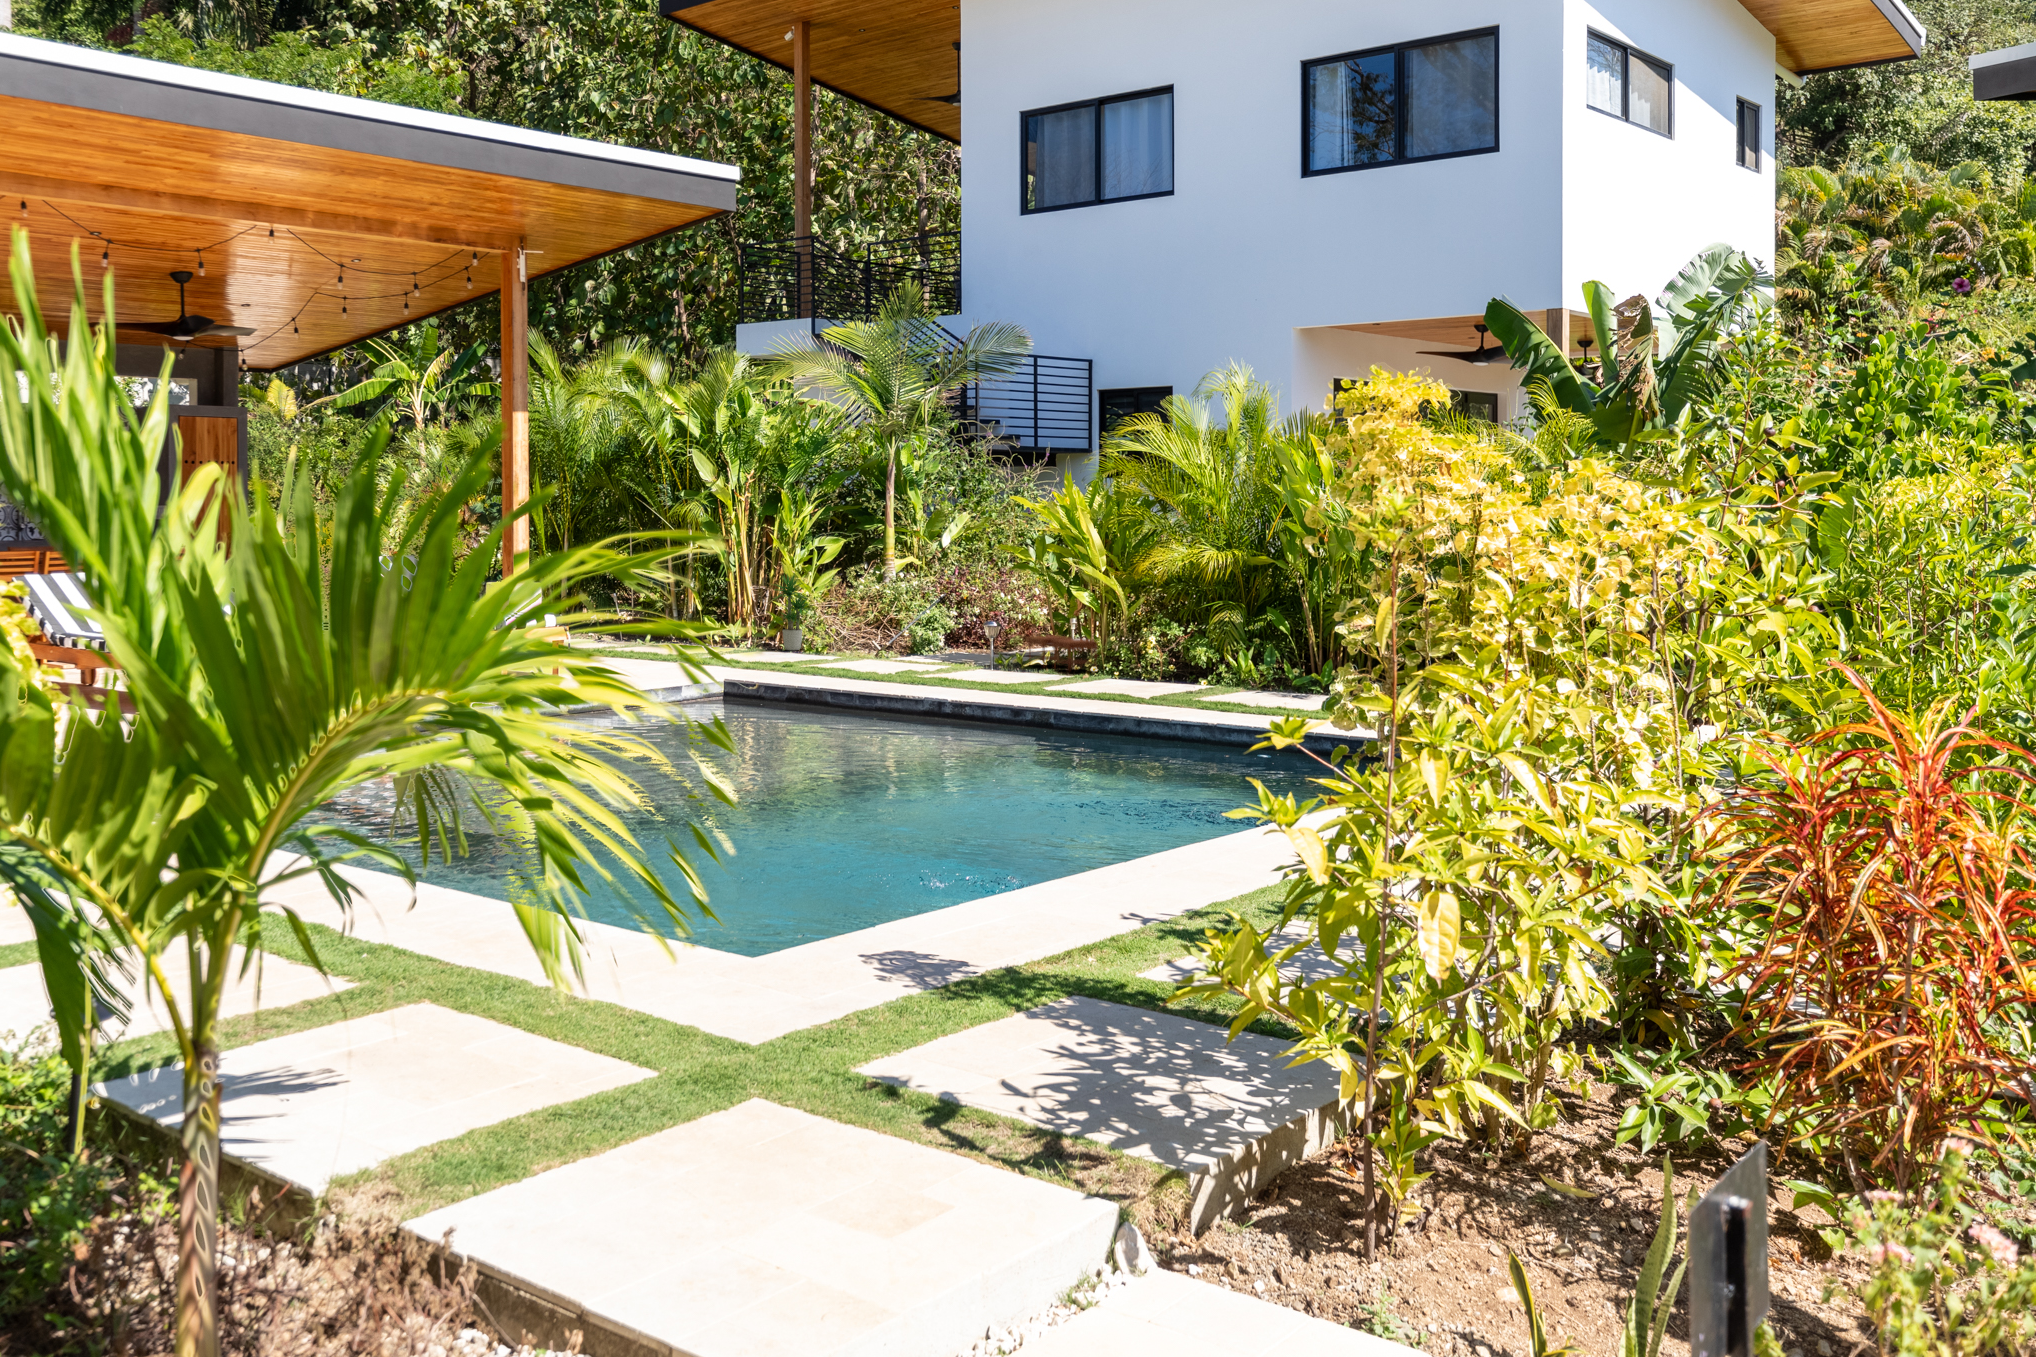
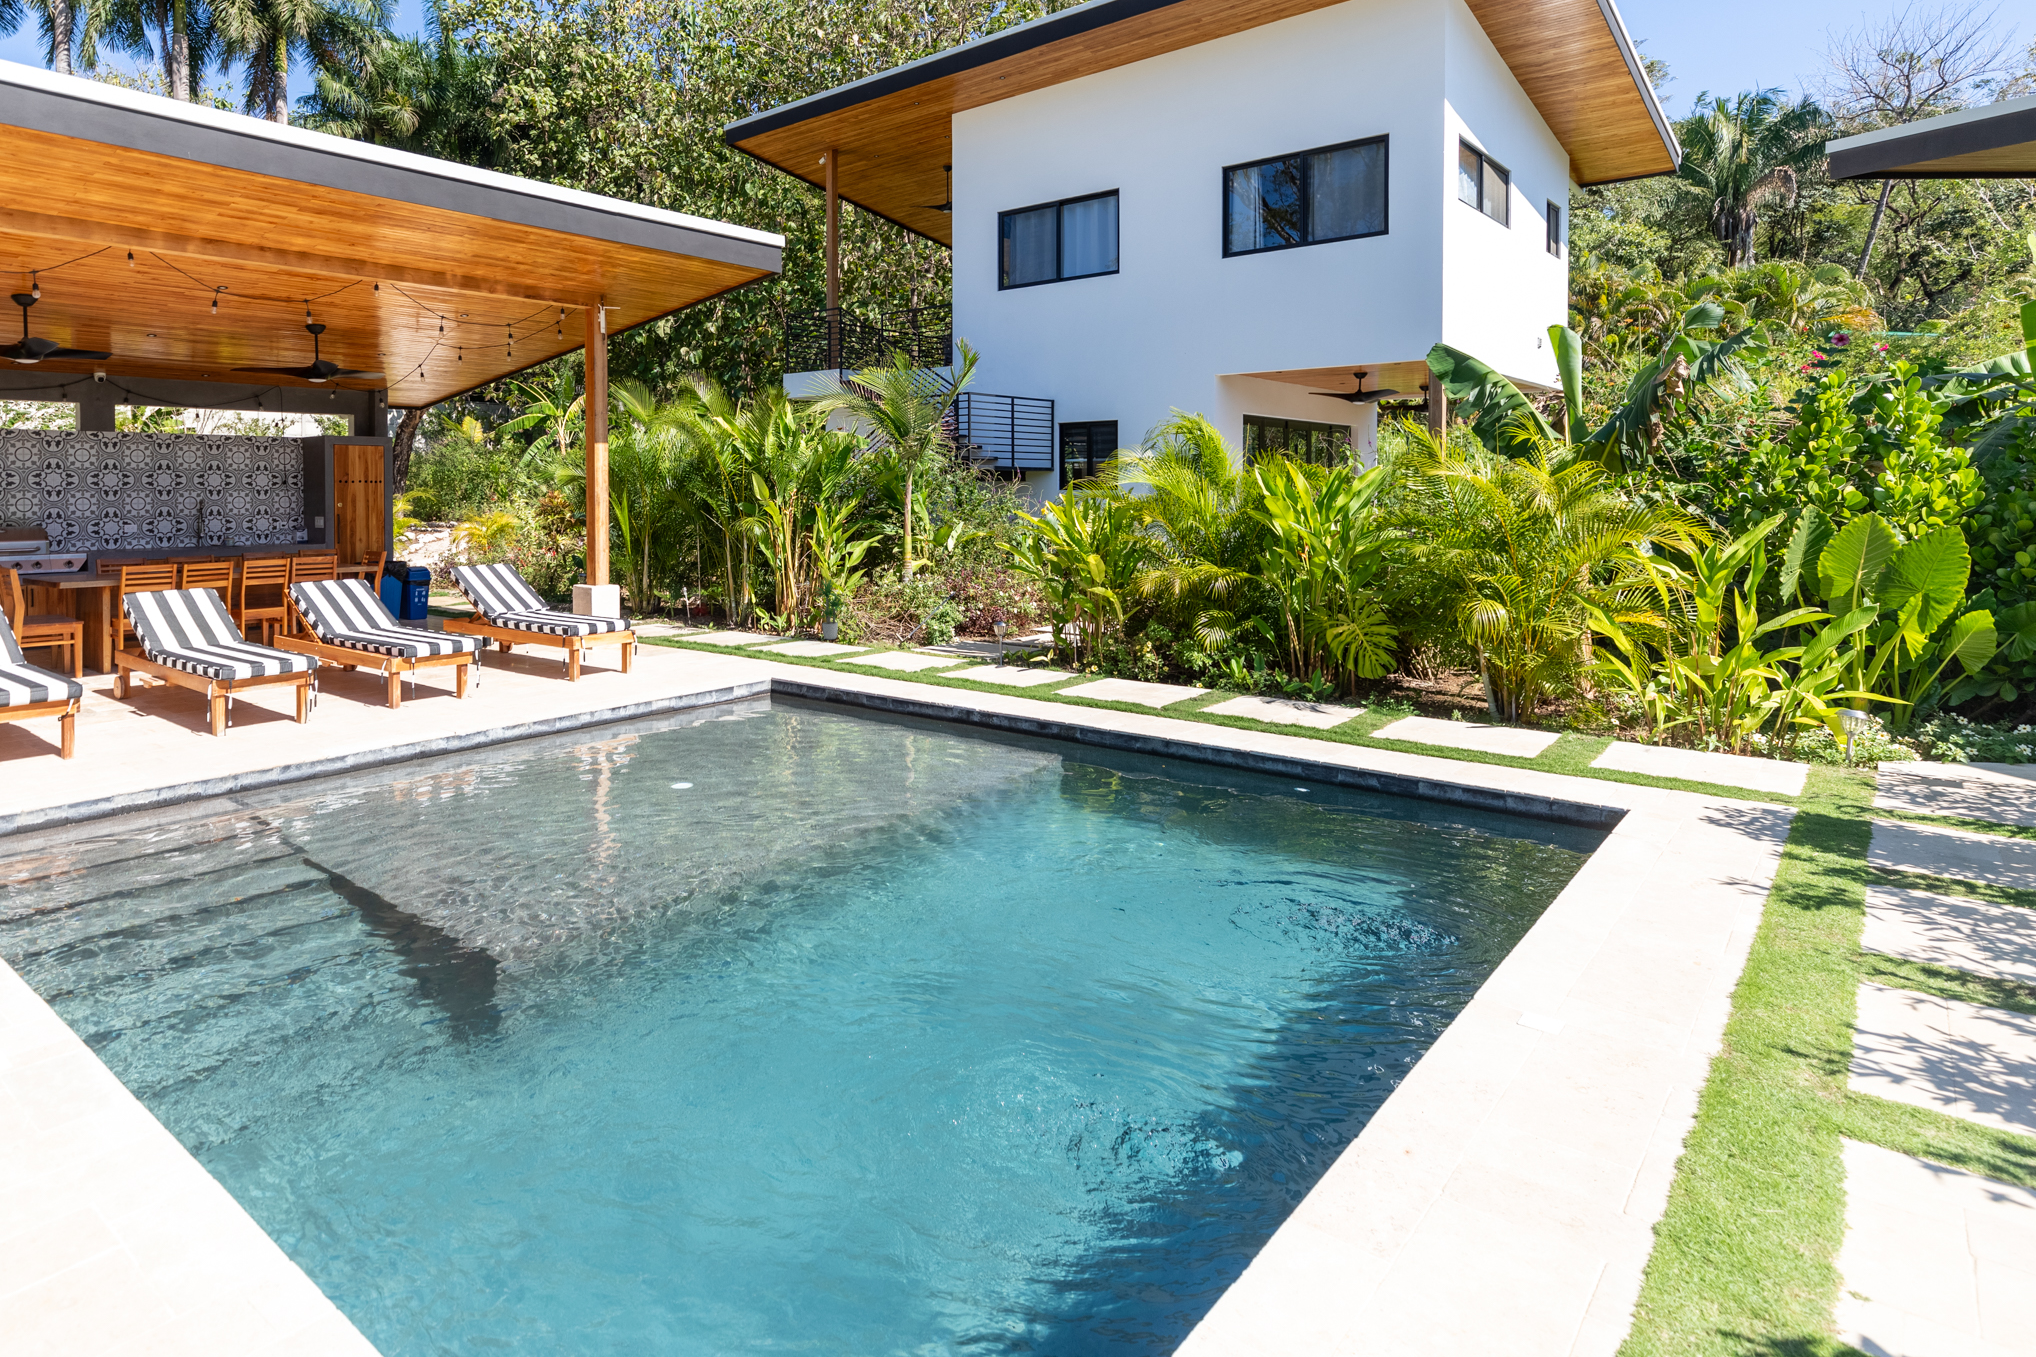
side table: present [1027,635,1098,667] -> none [1017,630,1078,664]

